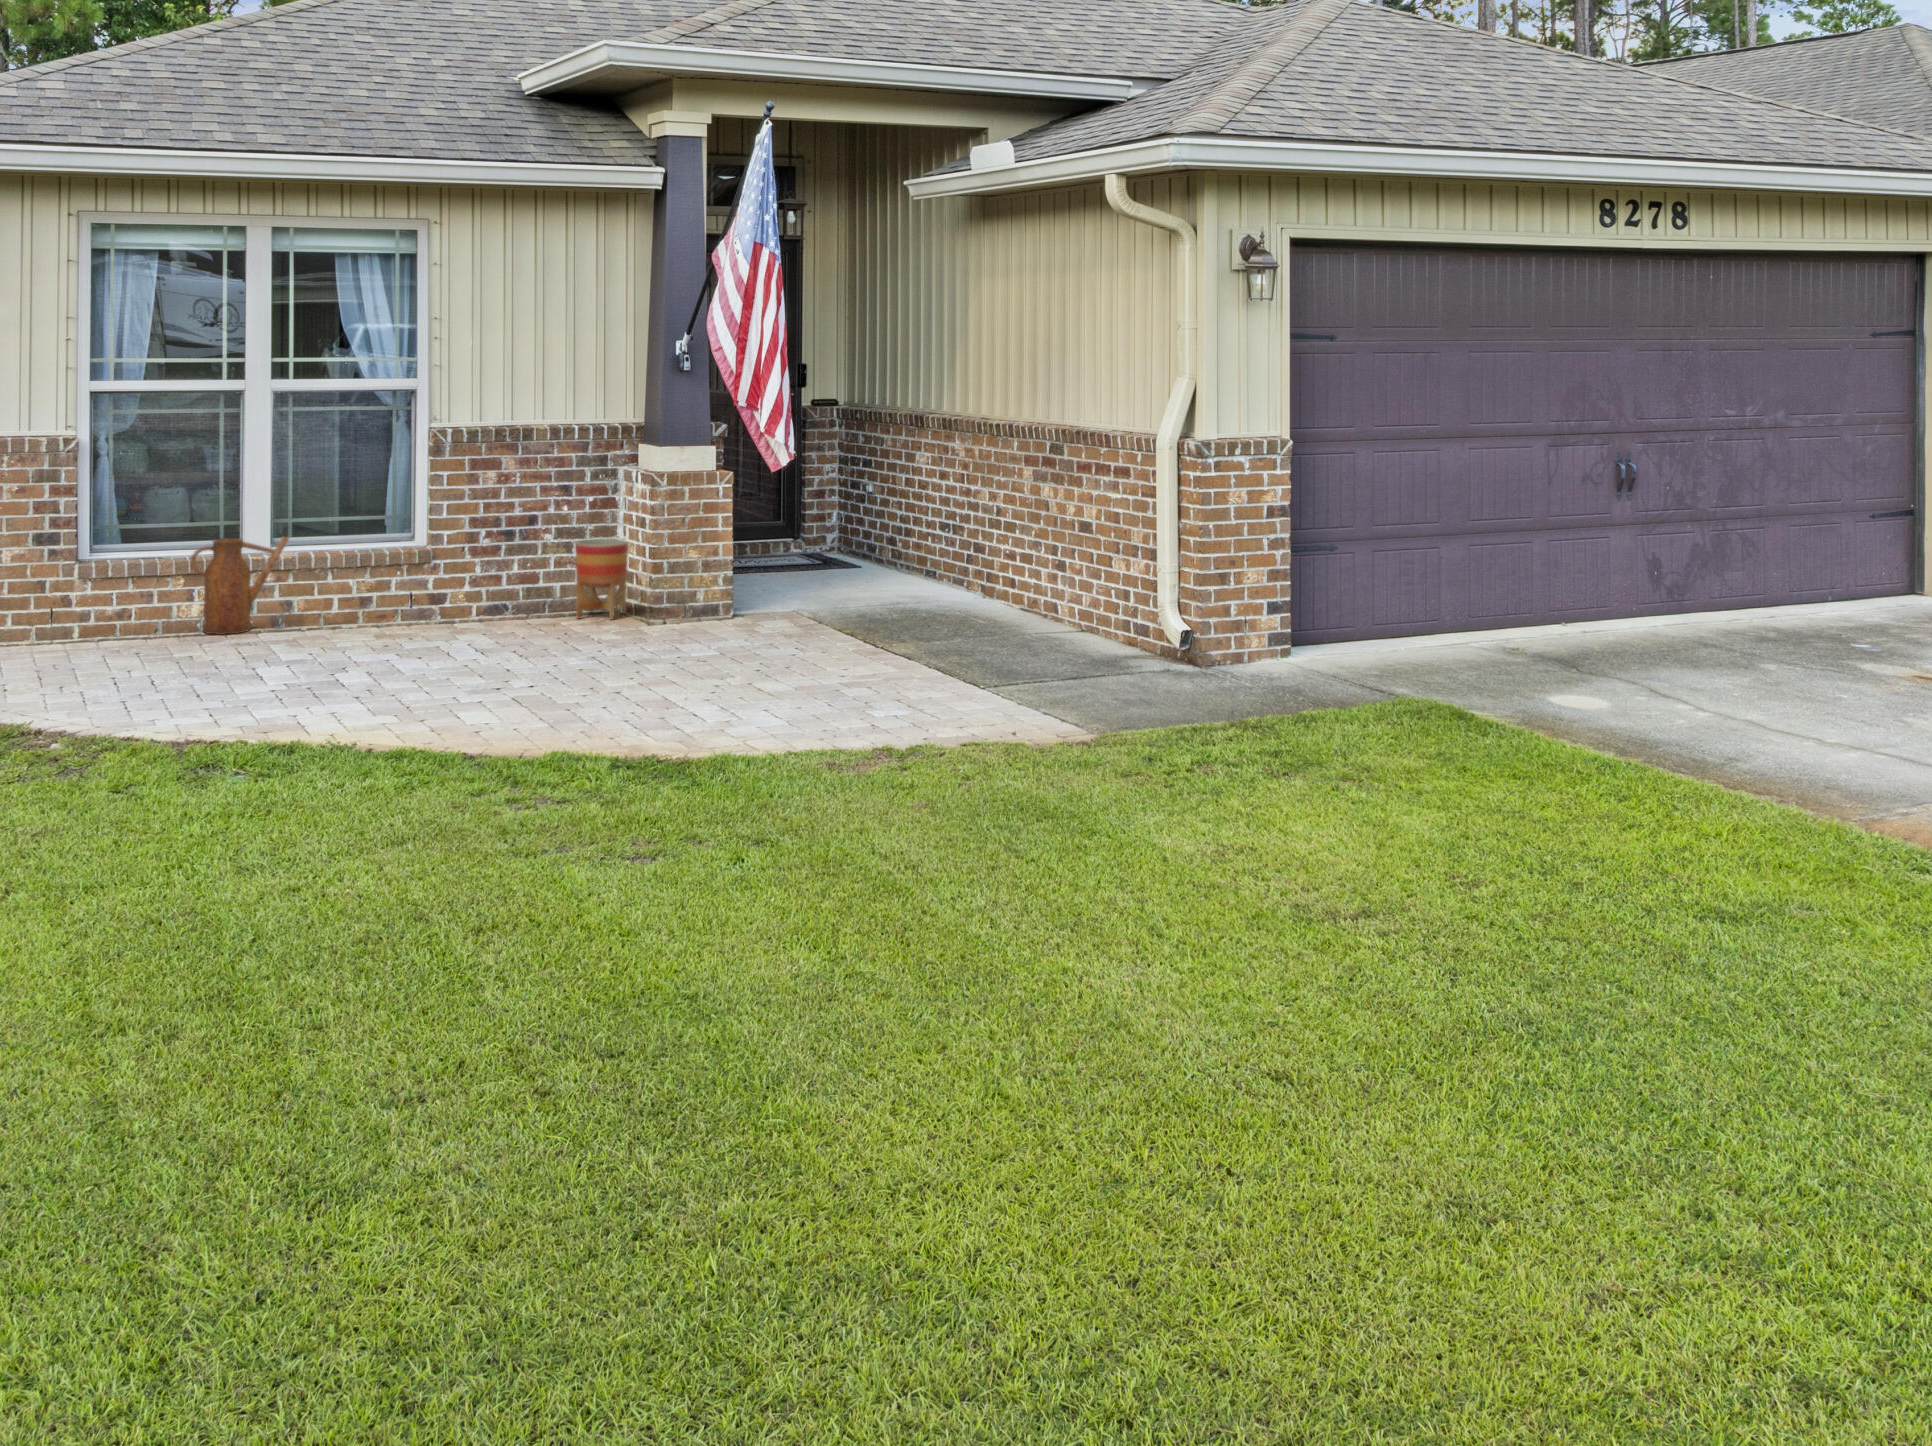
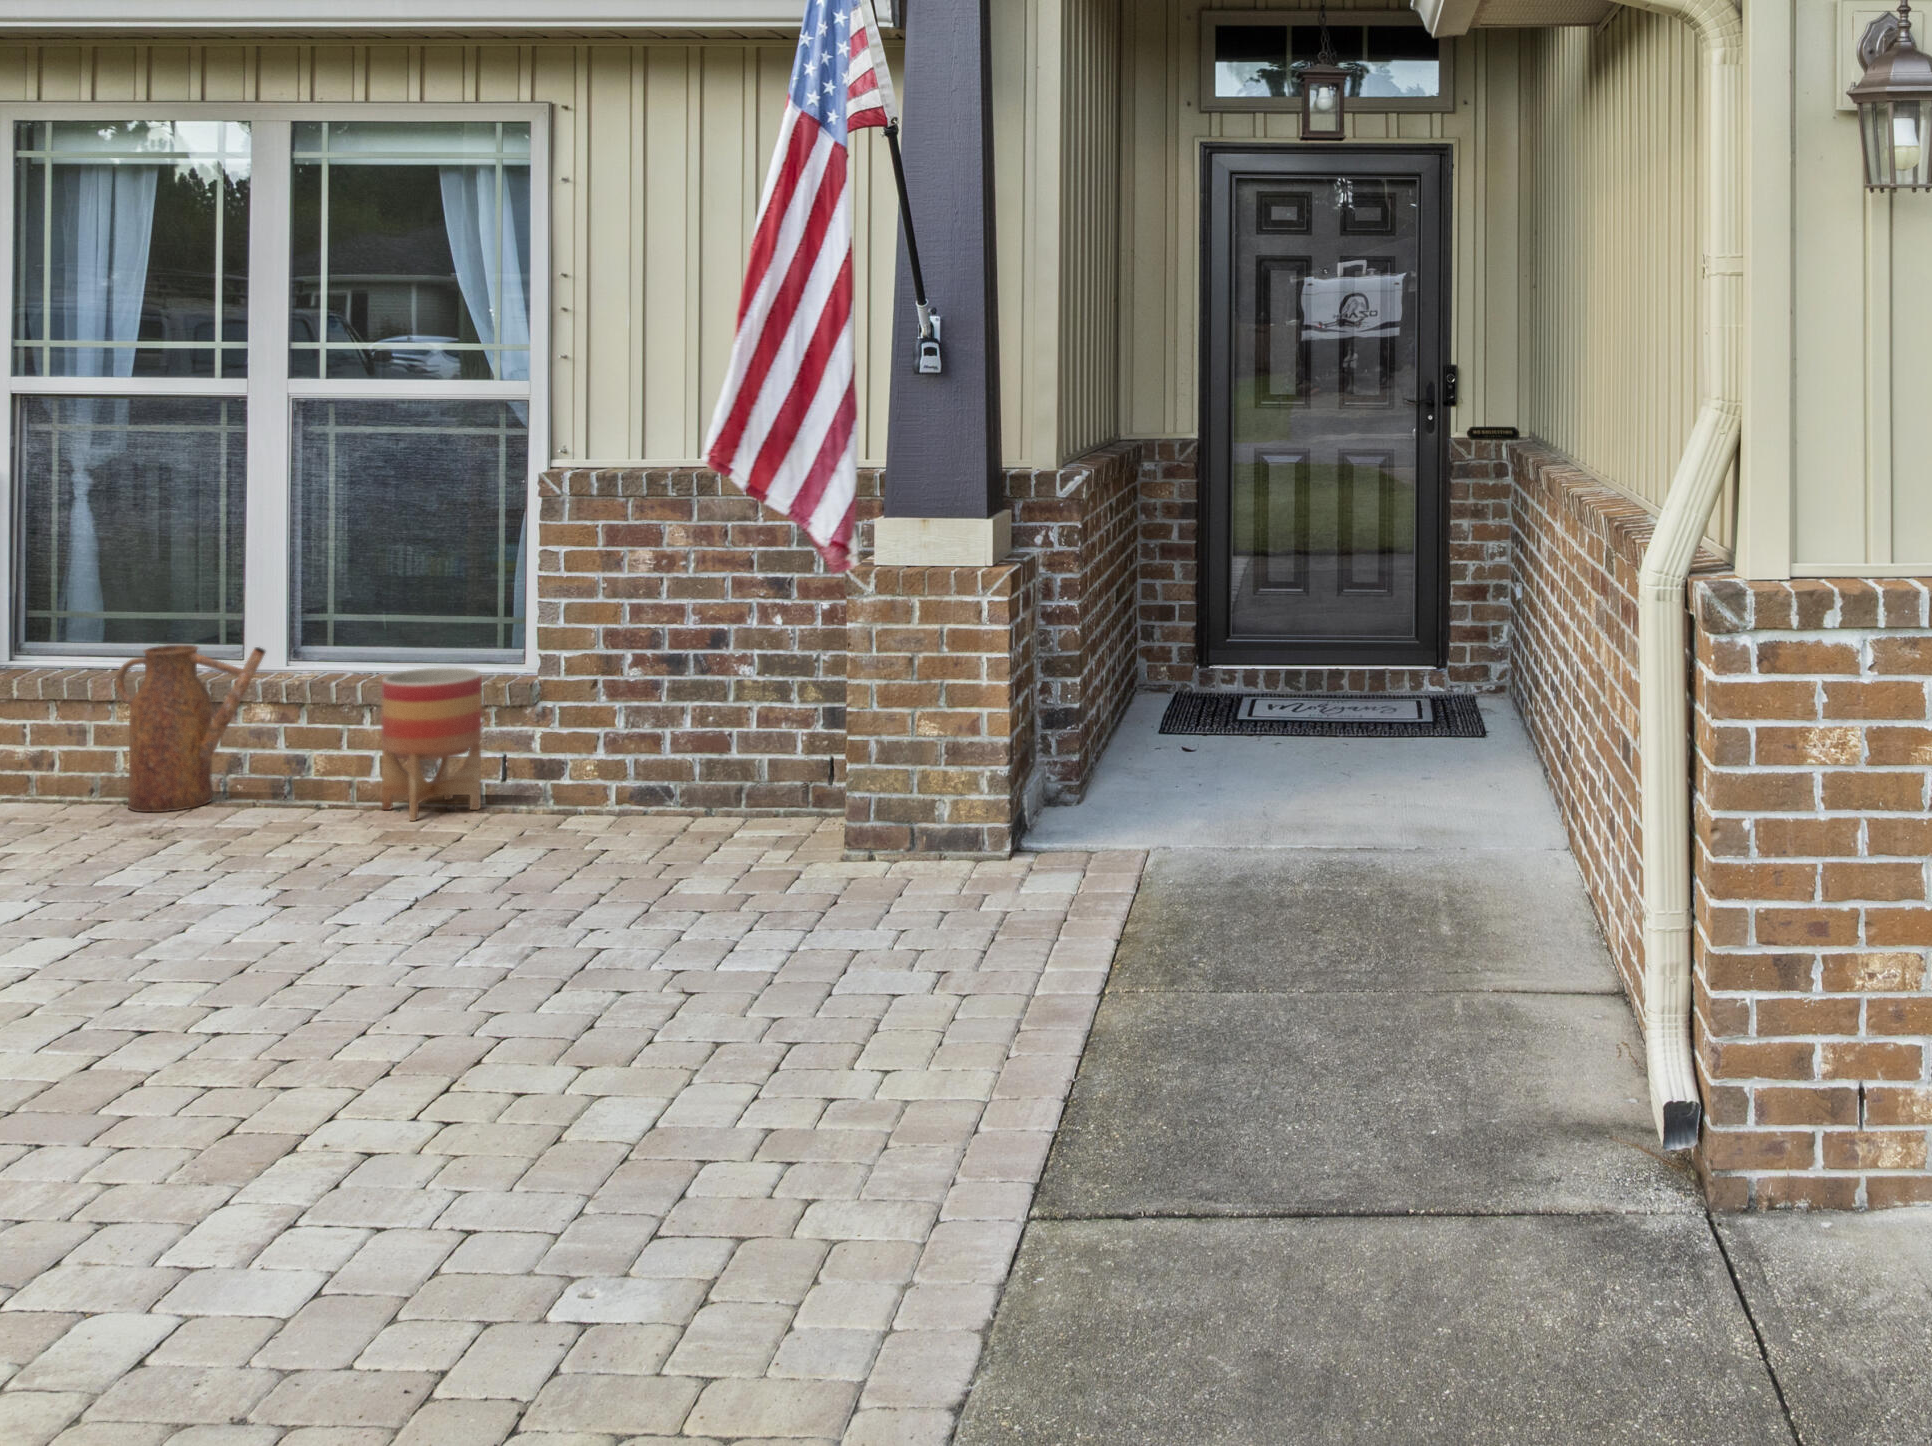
planter: present [576,539,628,620] -> present [381,668,482,821]

